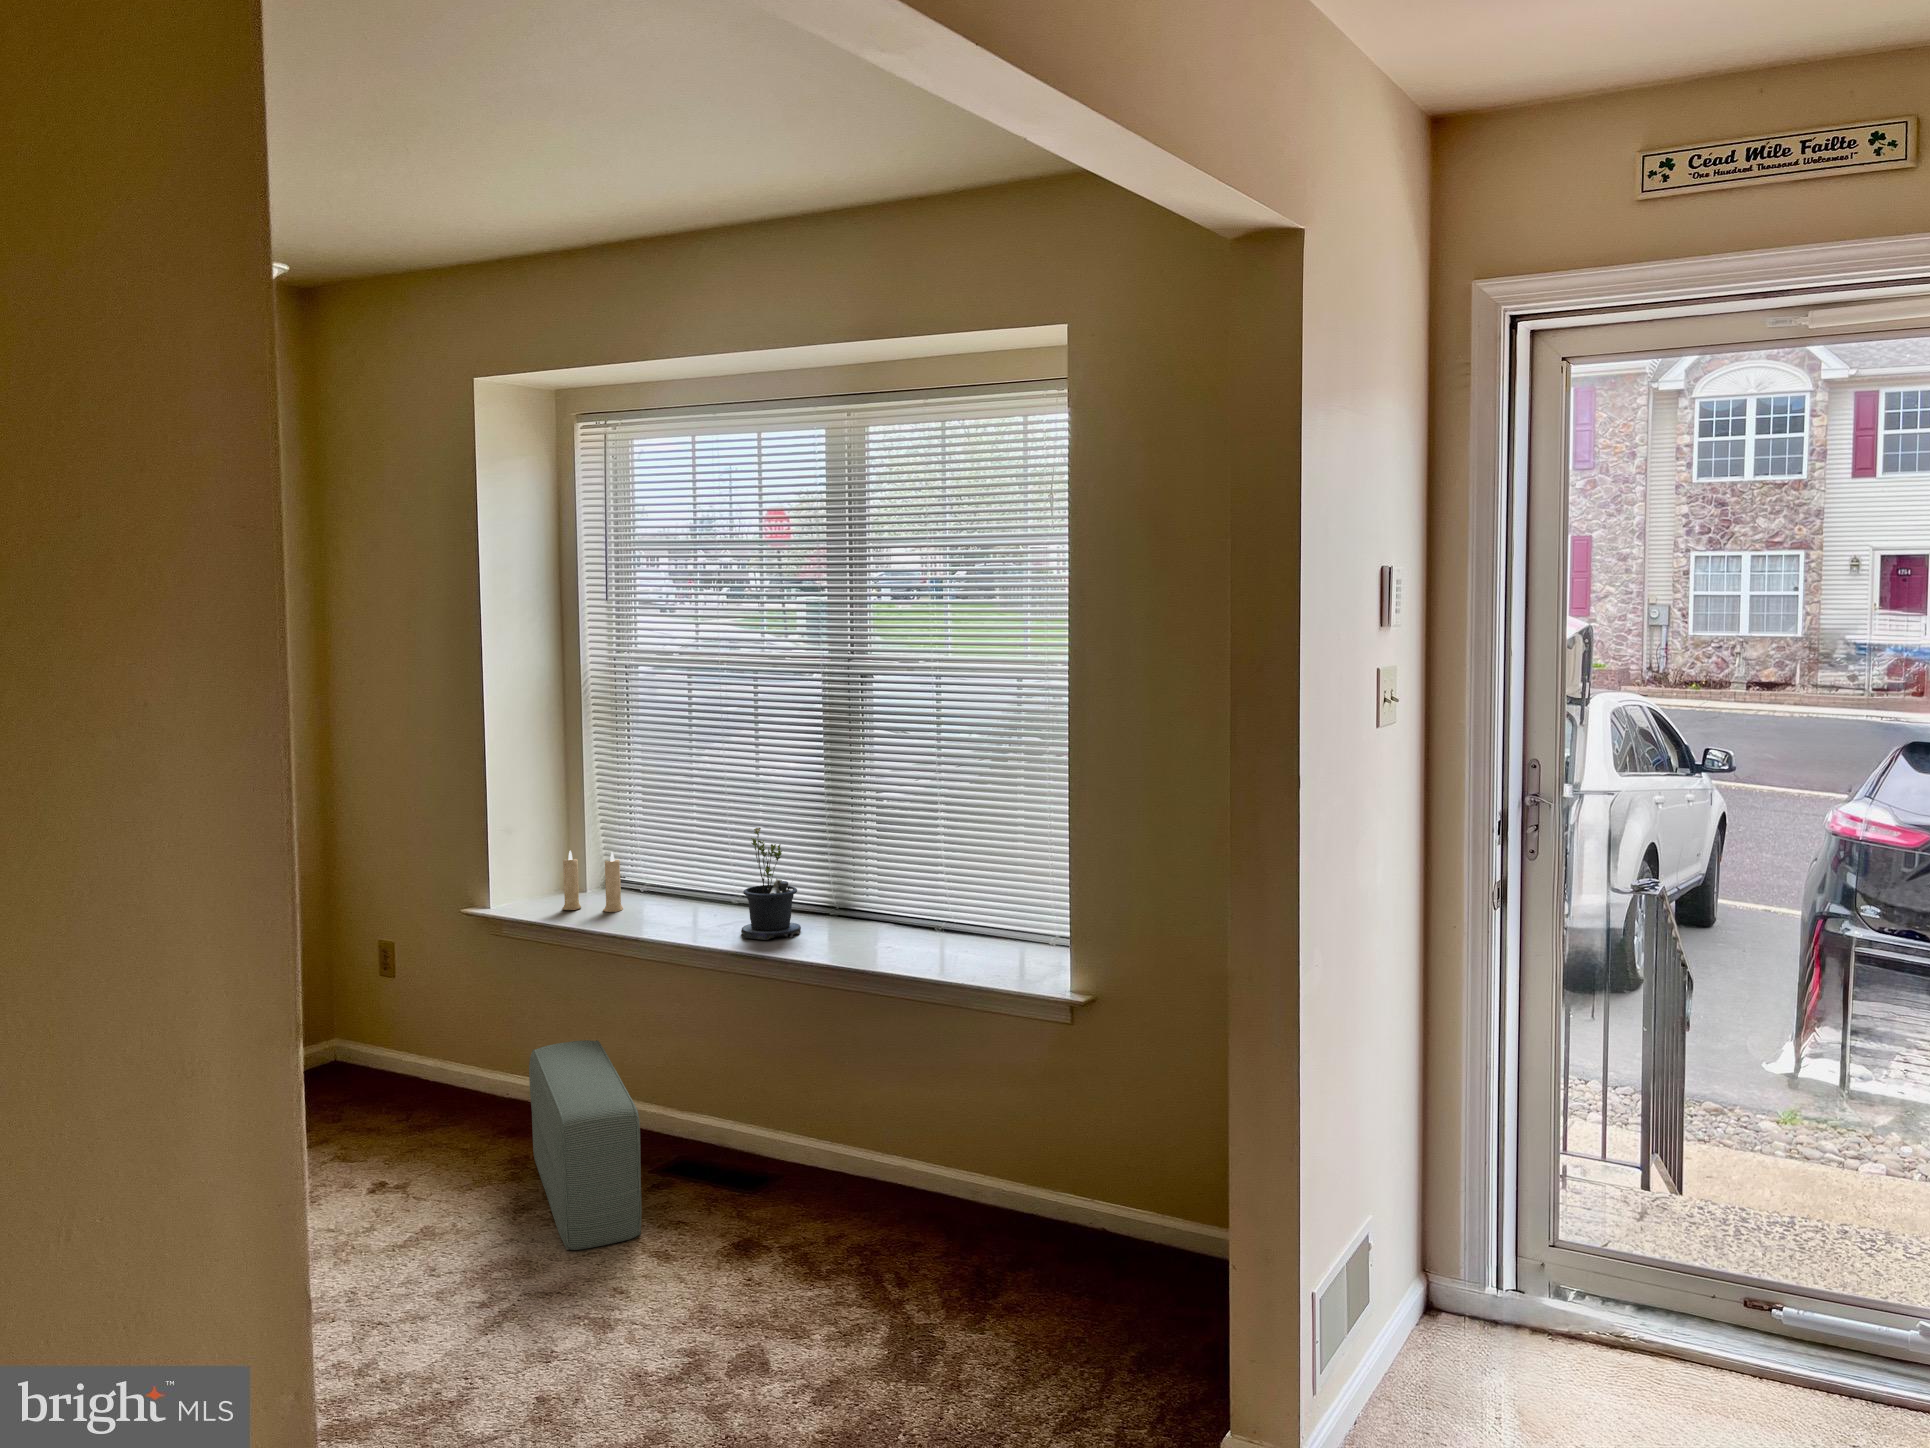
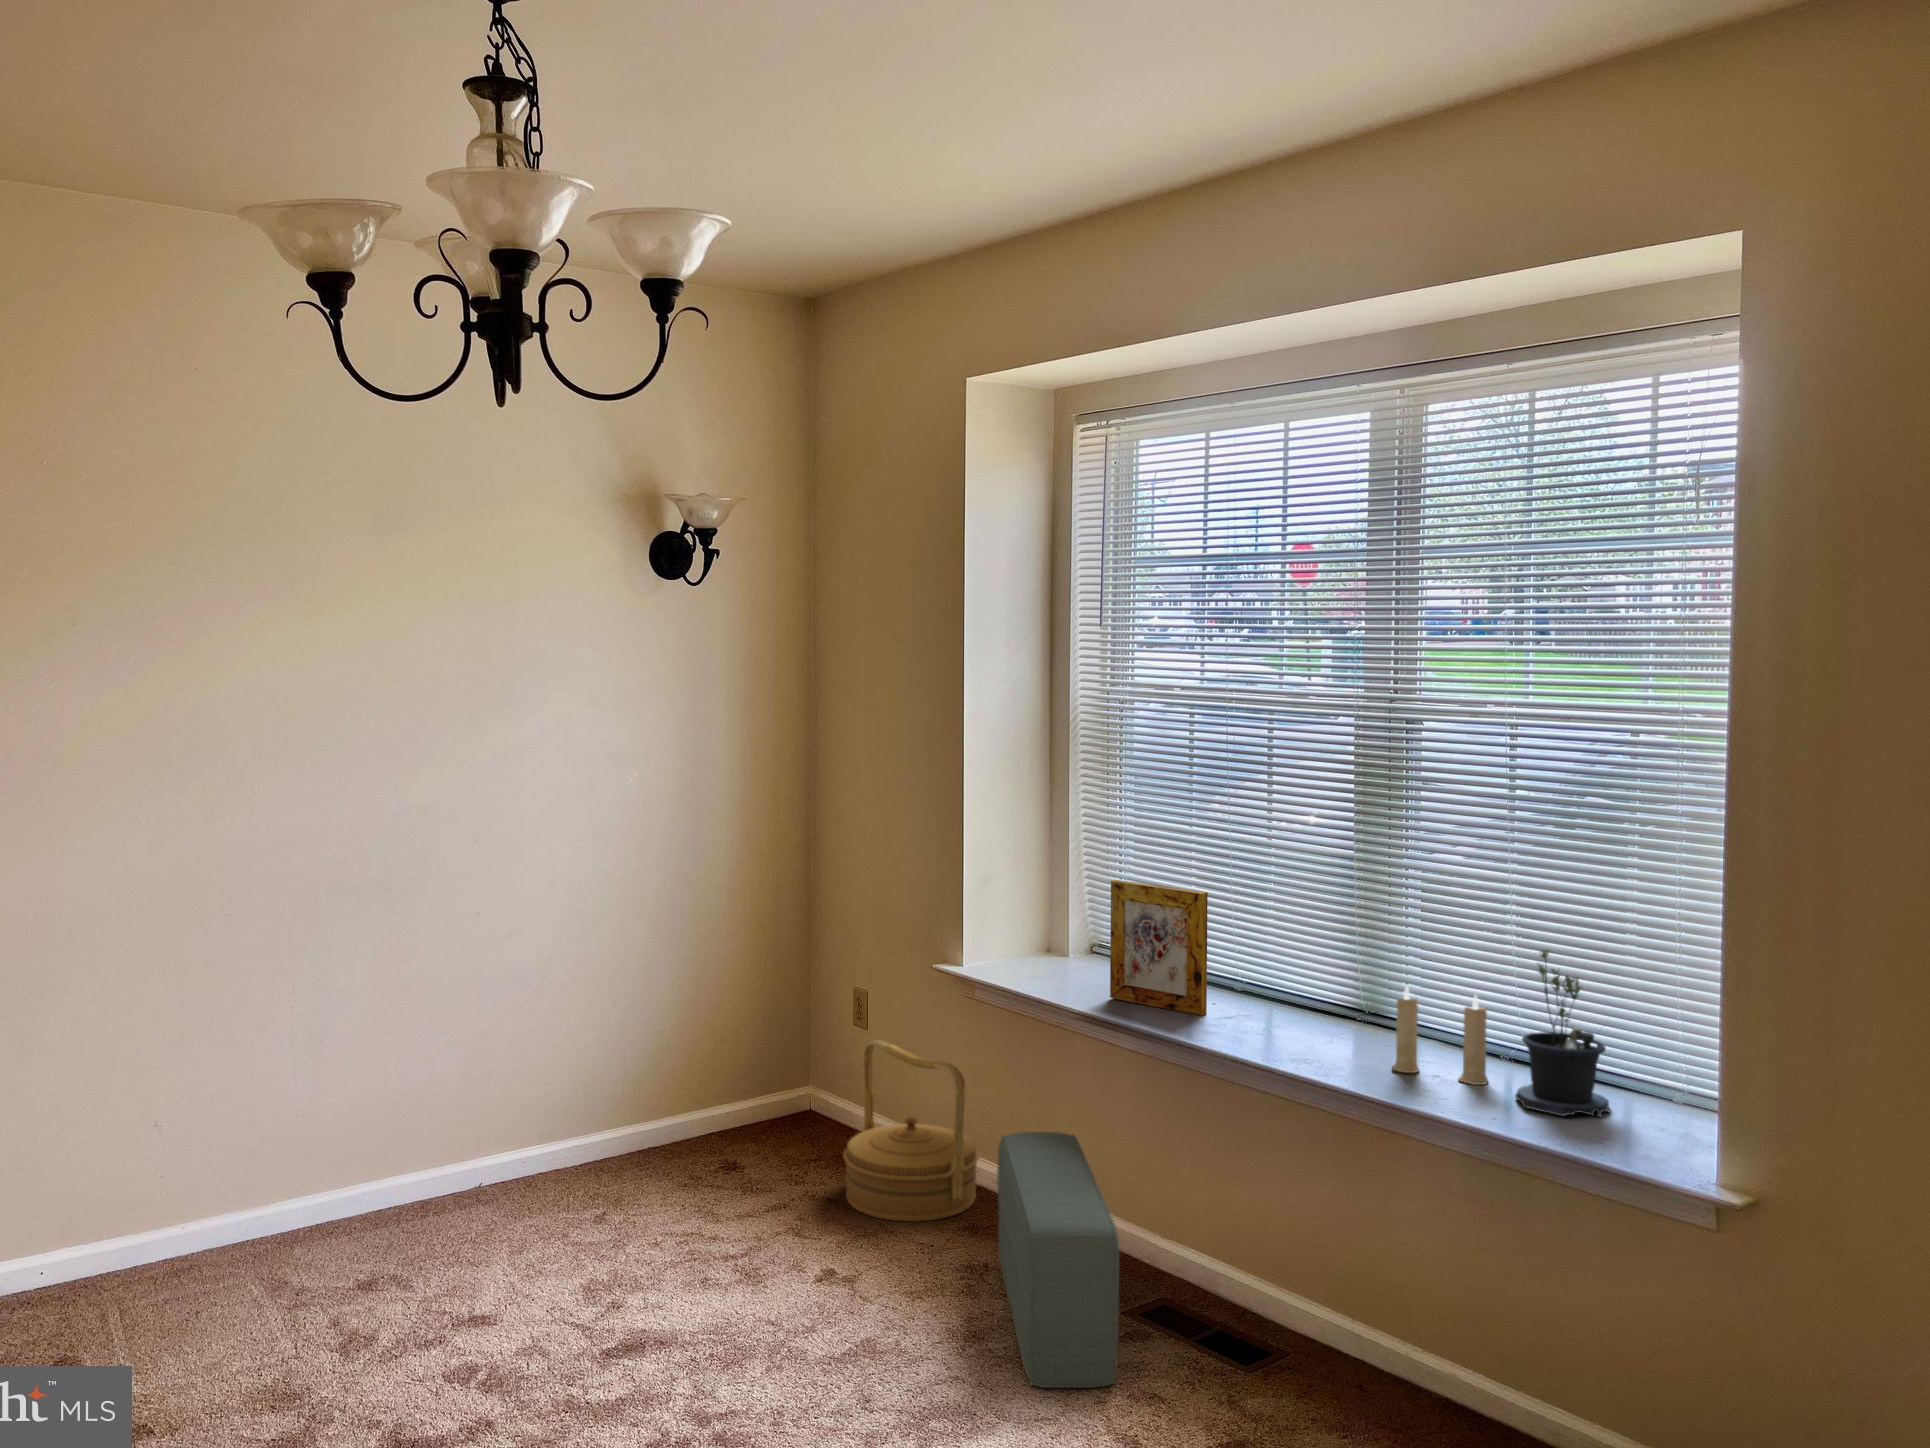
picture frame: none [623,820,709,928] -> present [1110,880,1208,1016]
potted plant: present [741,828,801,940] -> present [1515,950,1609,1117]
candle: present [562,851,623,912] -> present [1392,986,1488,1085]
woven basket: none [379,983,511,1142] -> present [843,1040,979,1222]

